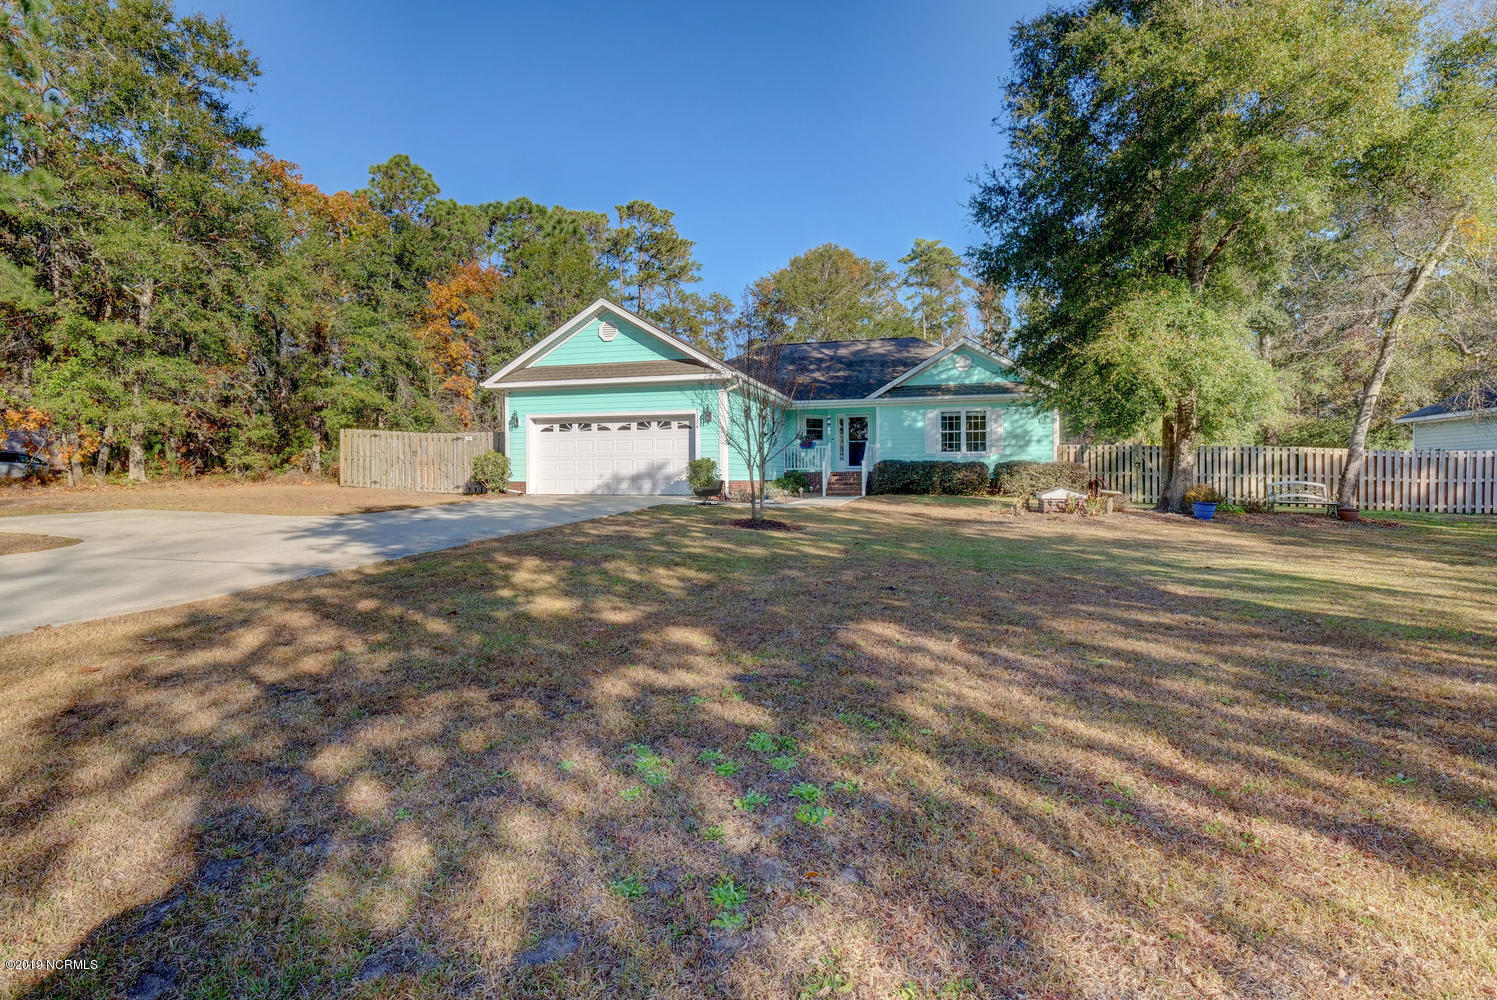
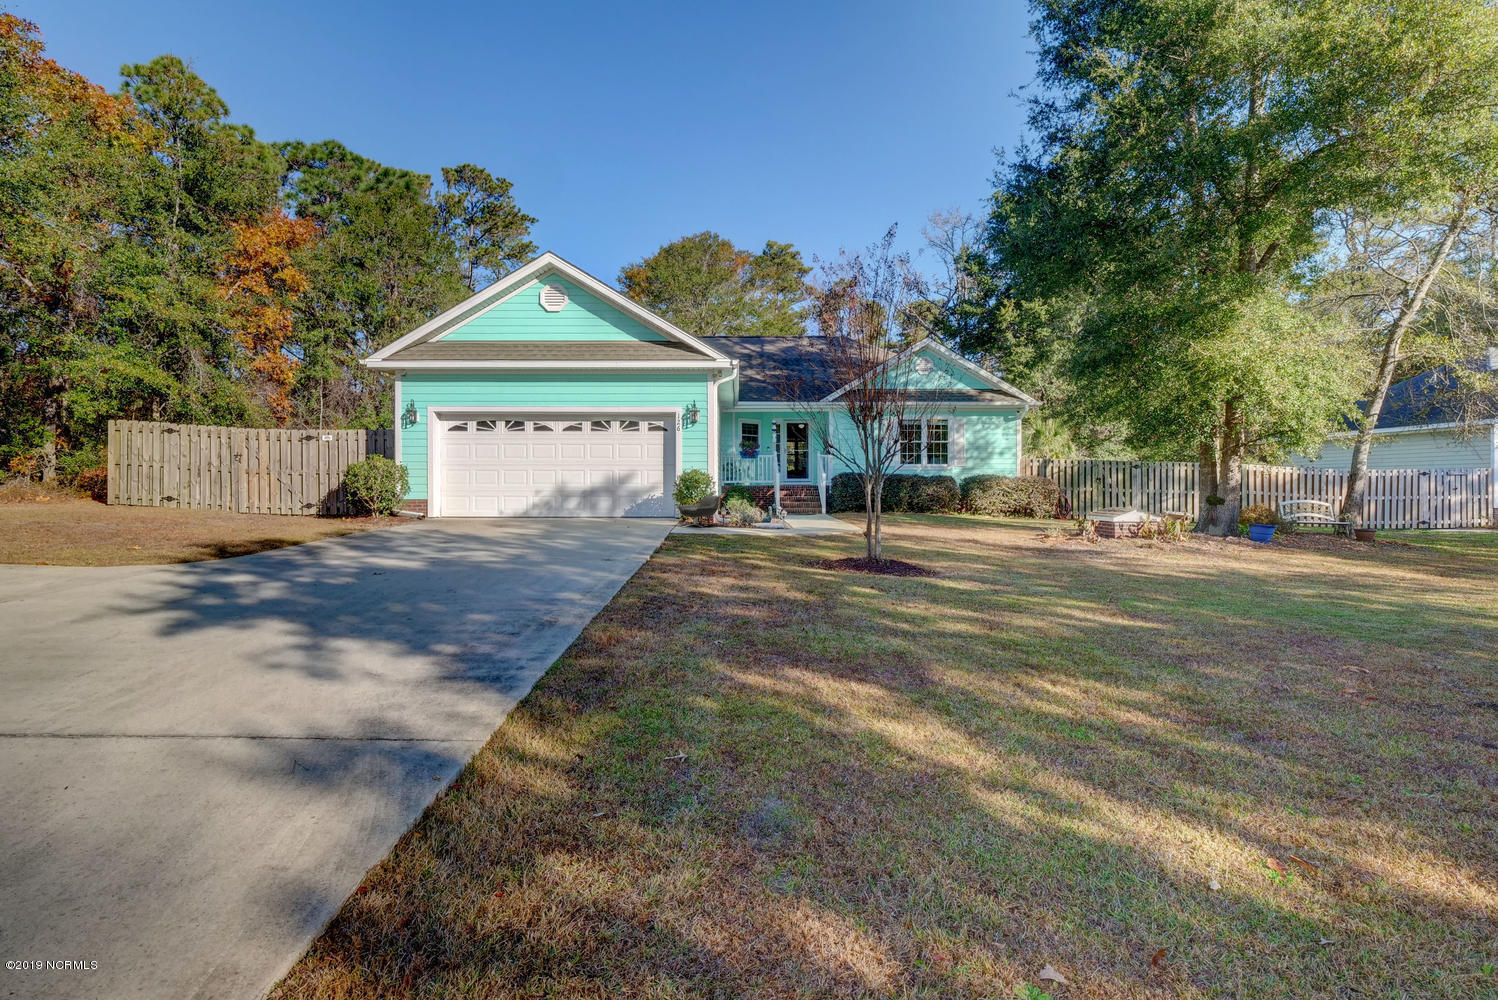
potted tree: none [1176,476,1195,516] -> present [1205,495,1226,536]

